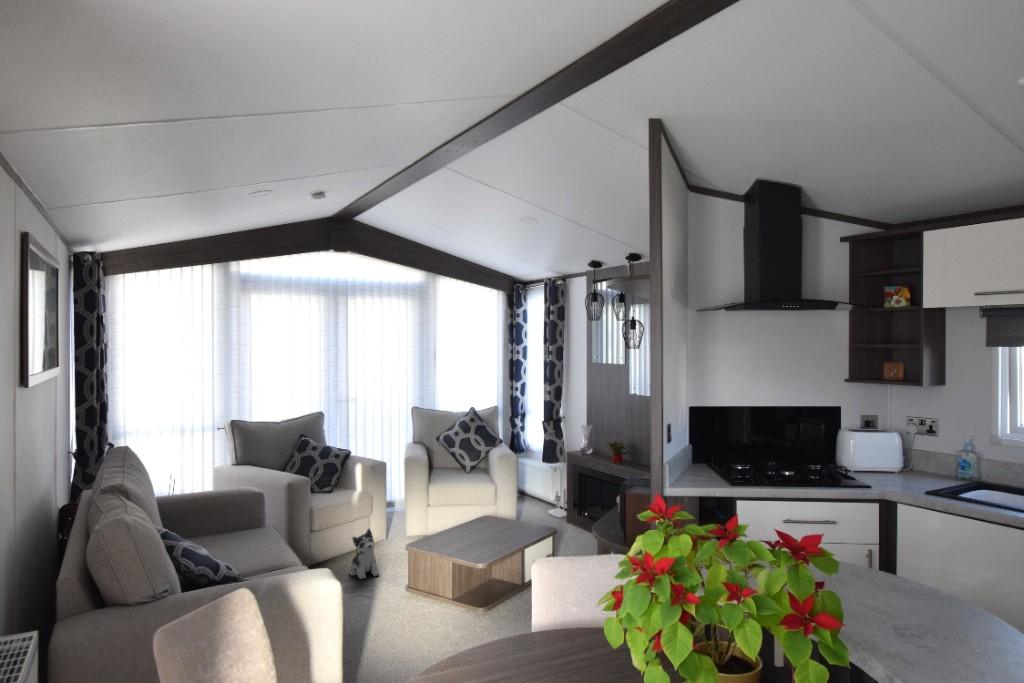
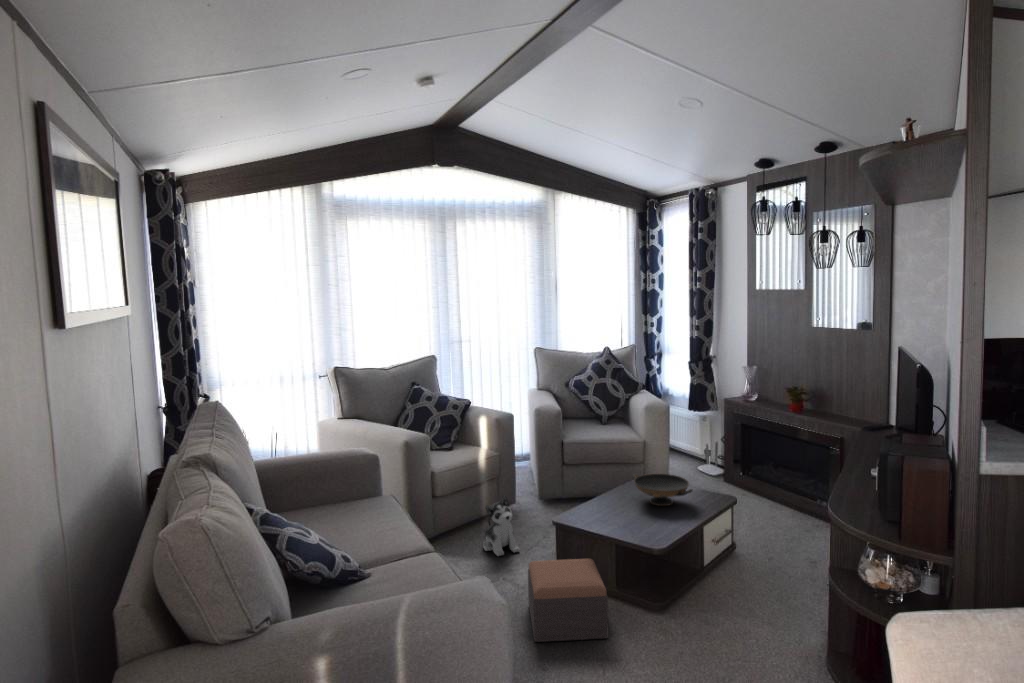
decorative bowl: none [470,510,513,535] -> present [633,474,692,506]
footstool: none [375,574,433,636] -> present [528,559,608,642]

